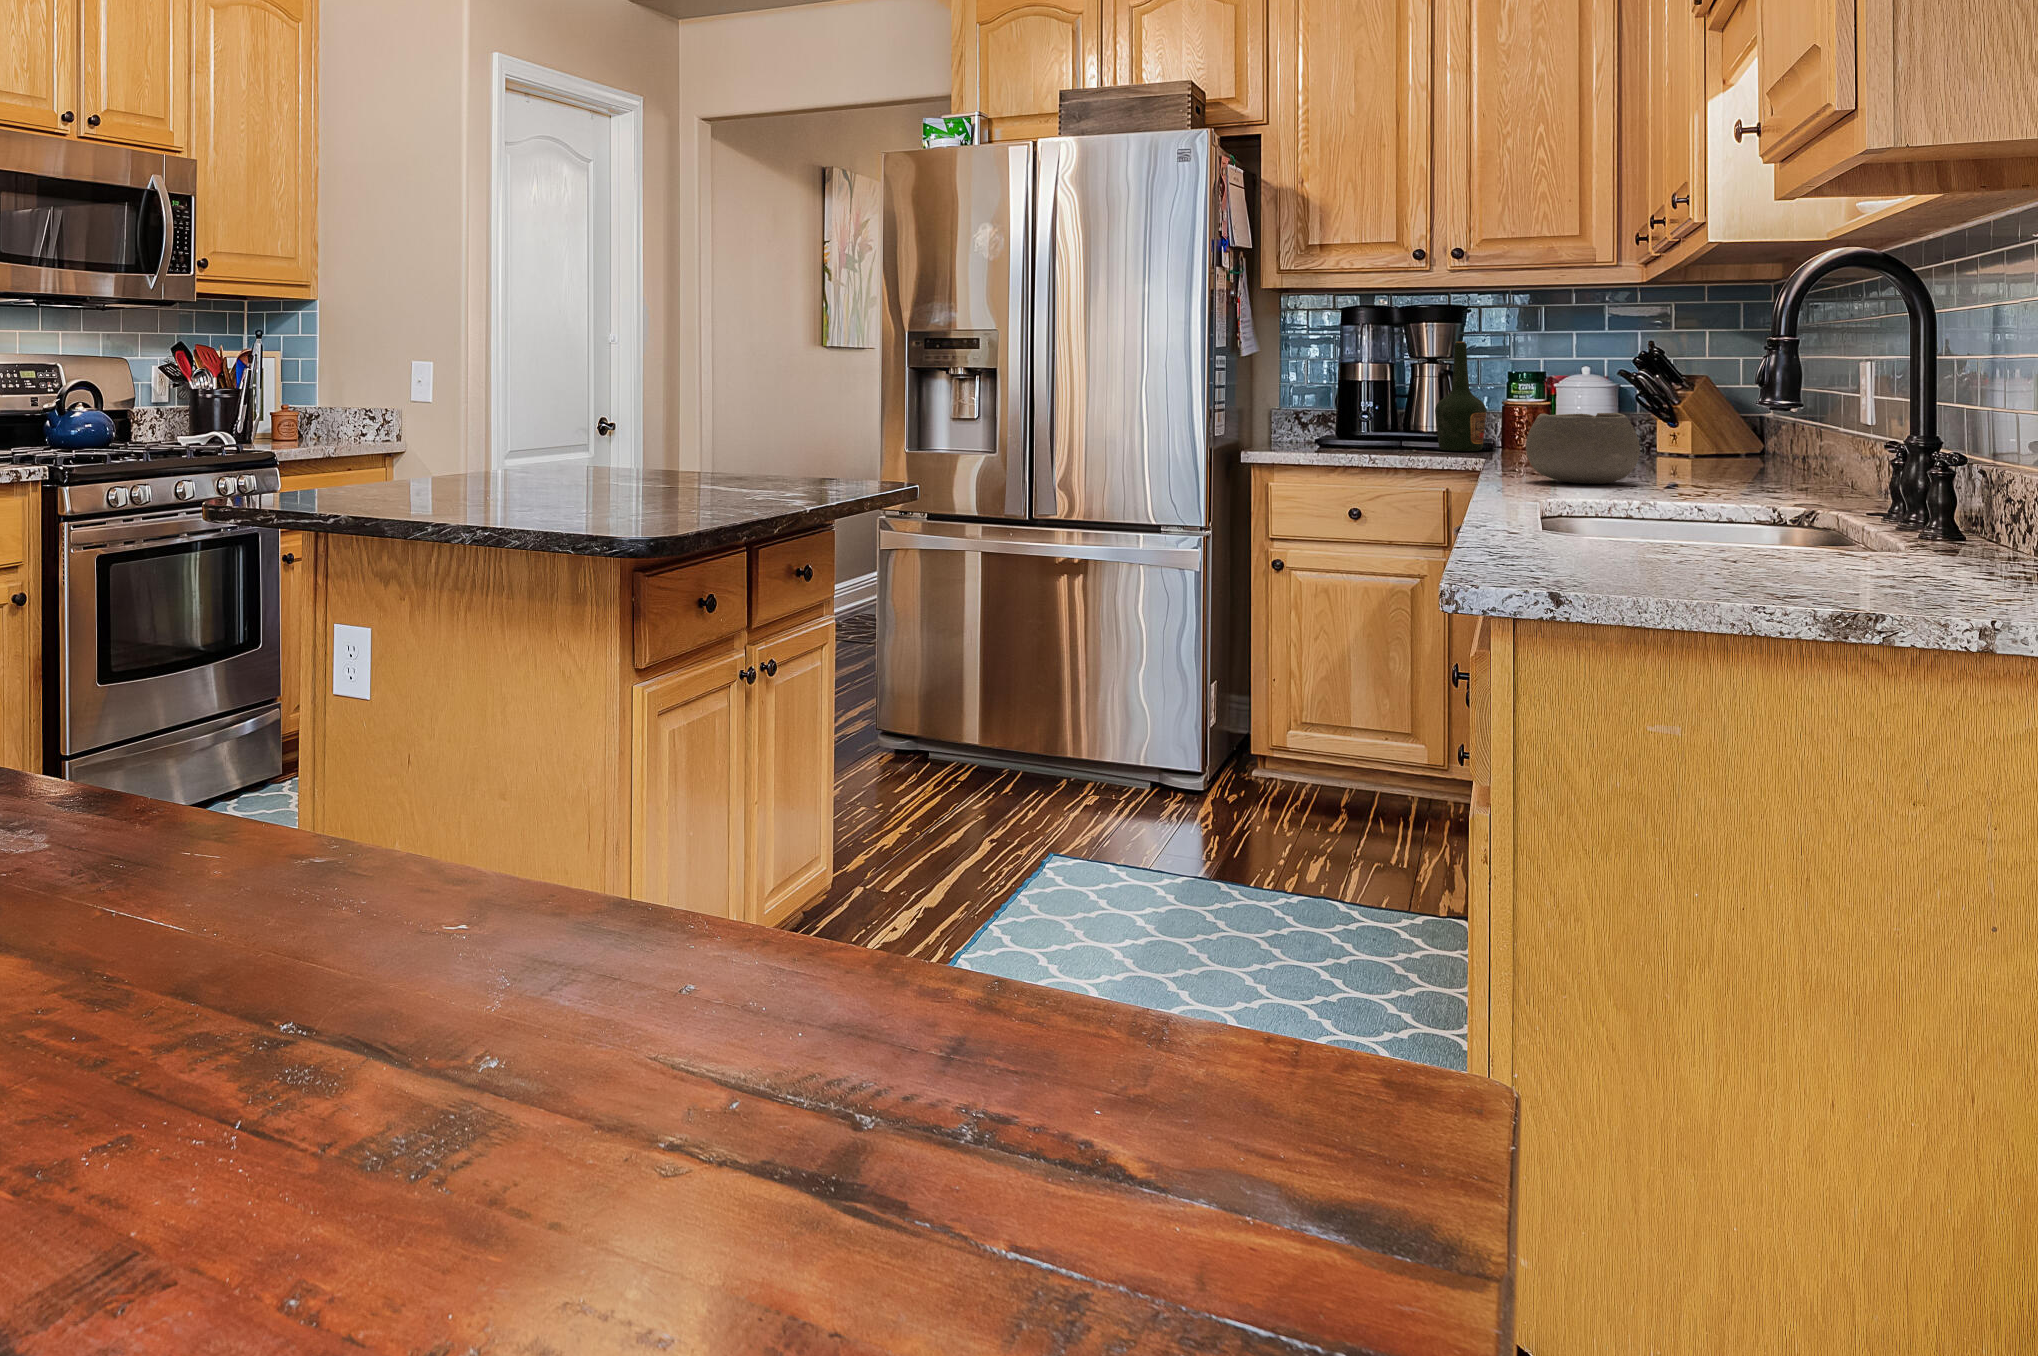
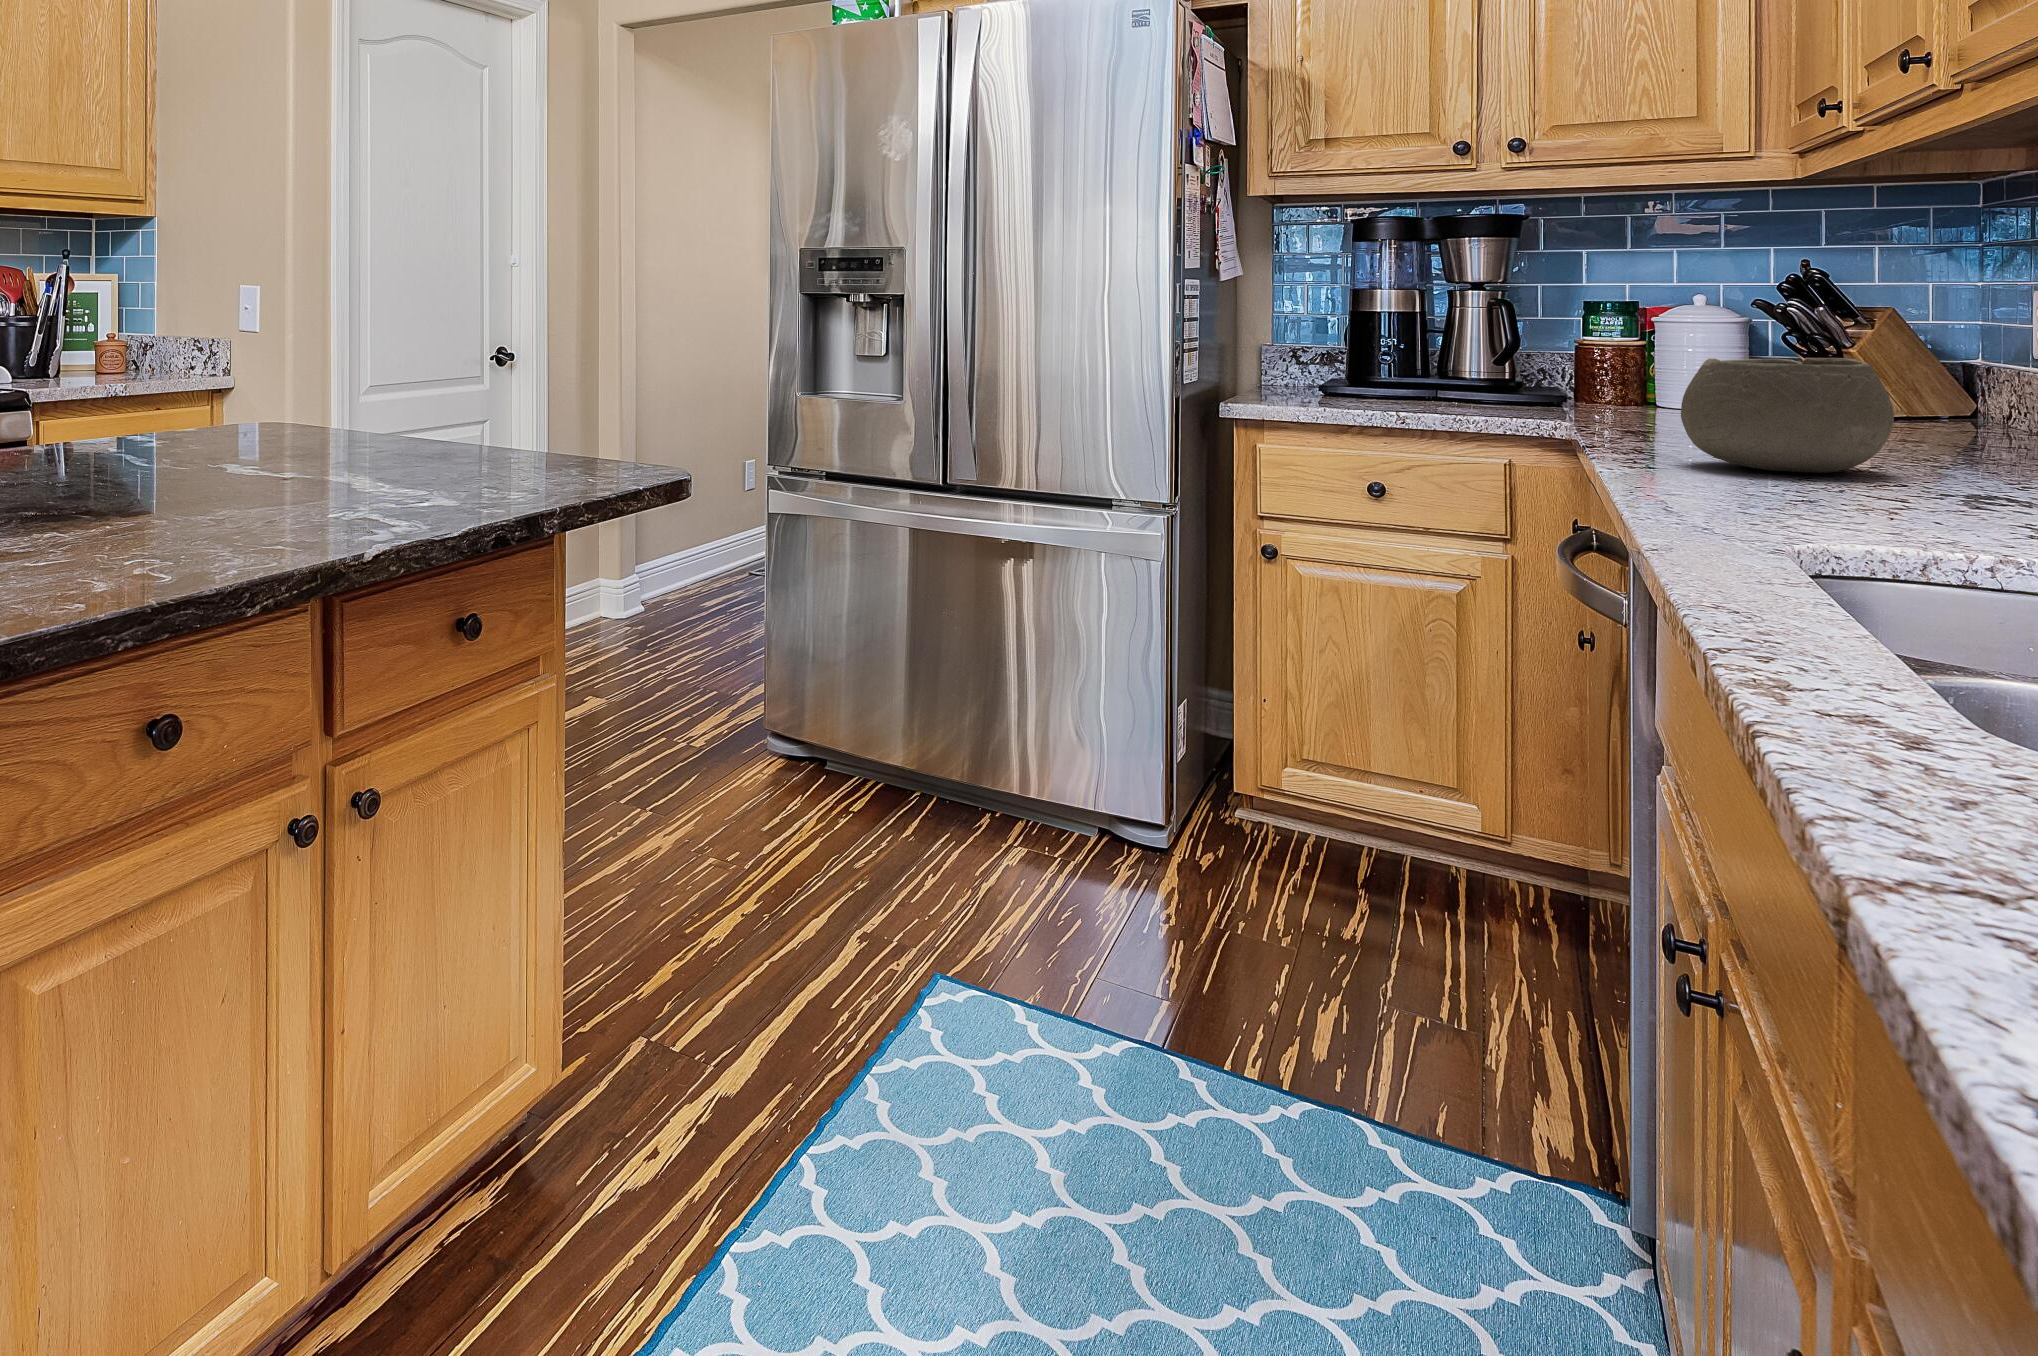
bottle: present [1435,341,1486,451] -> none [1486,260,1559,405]

